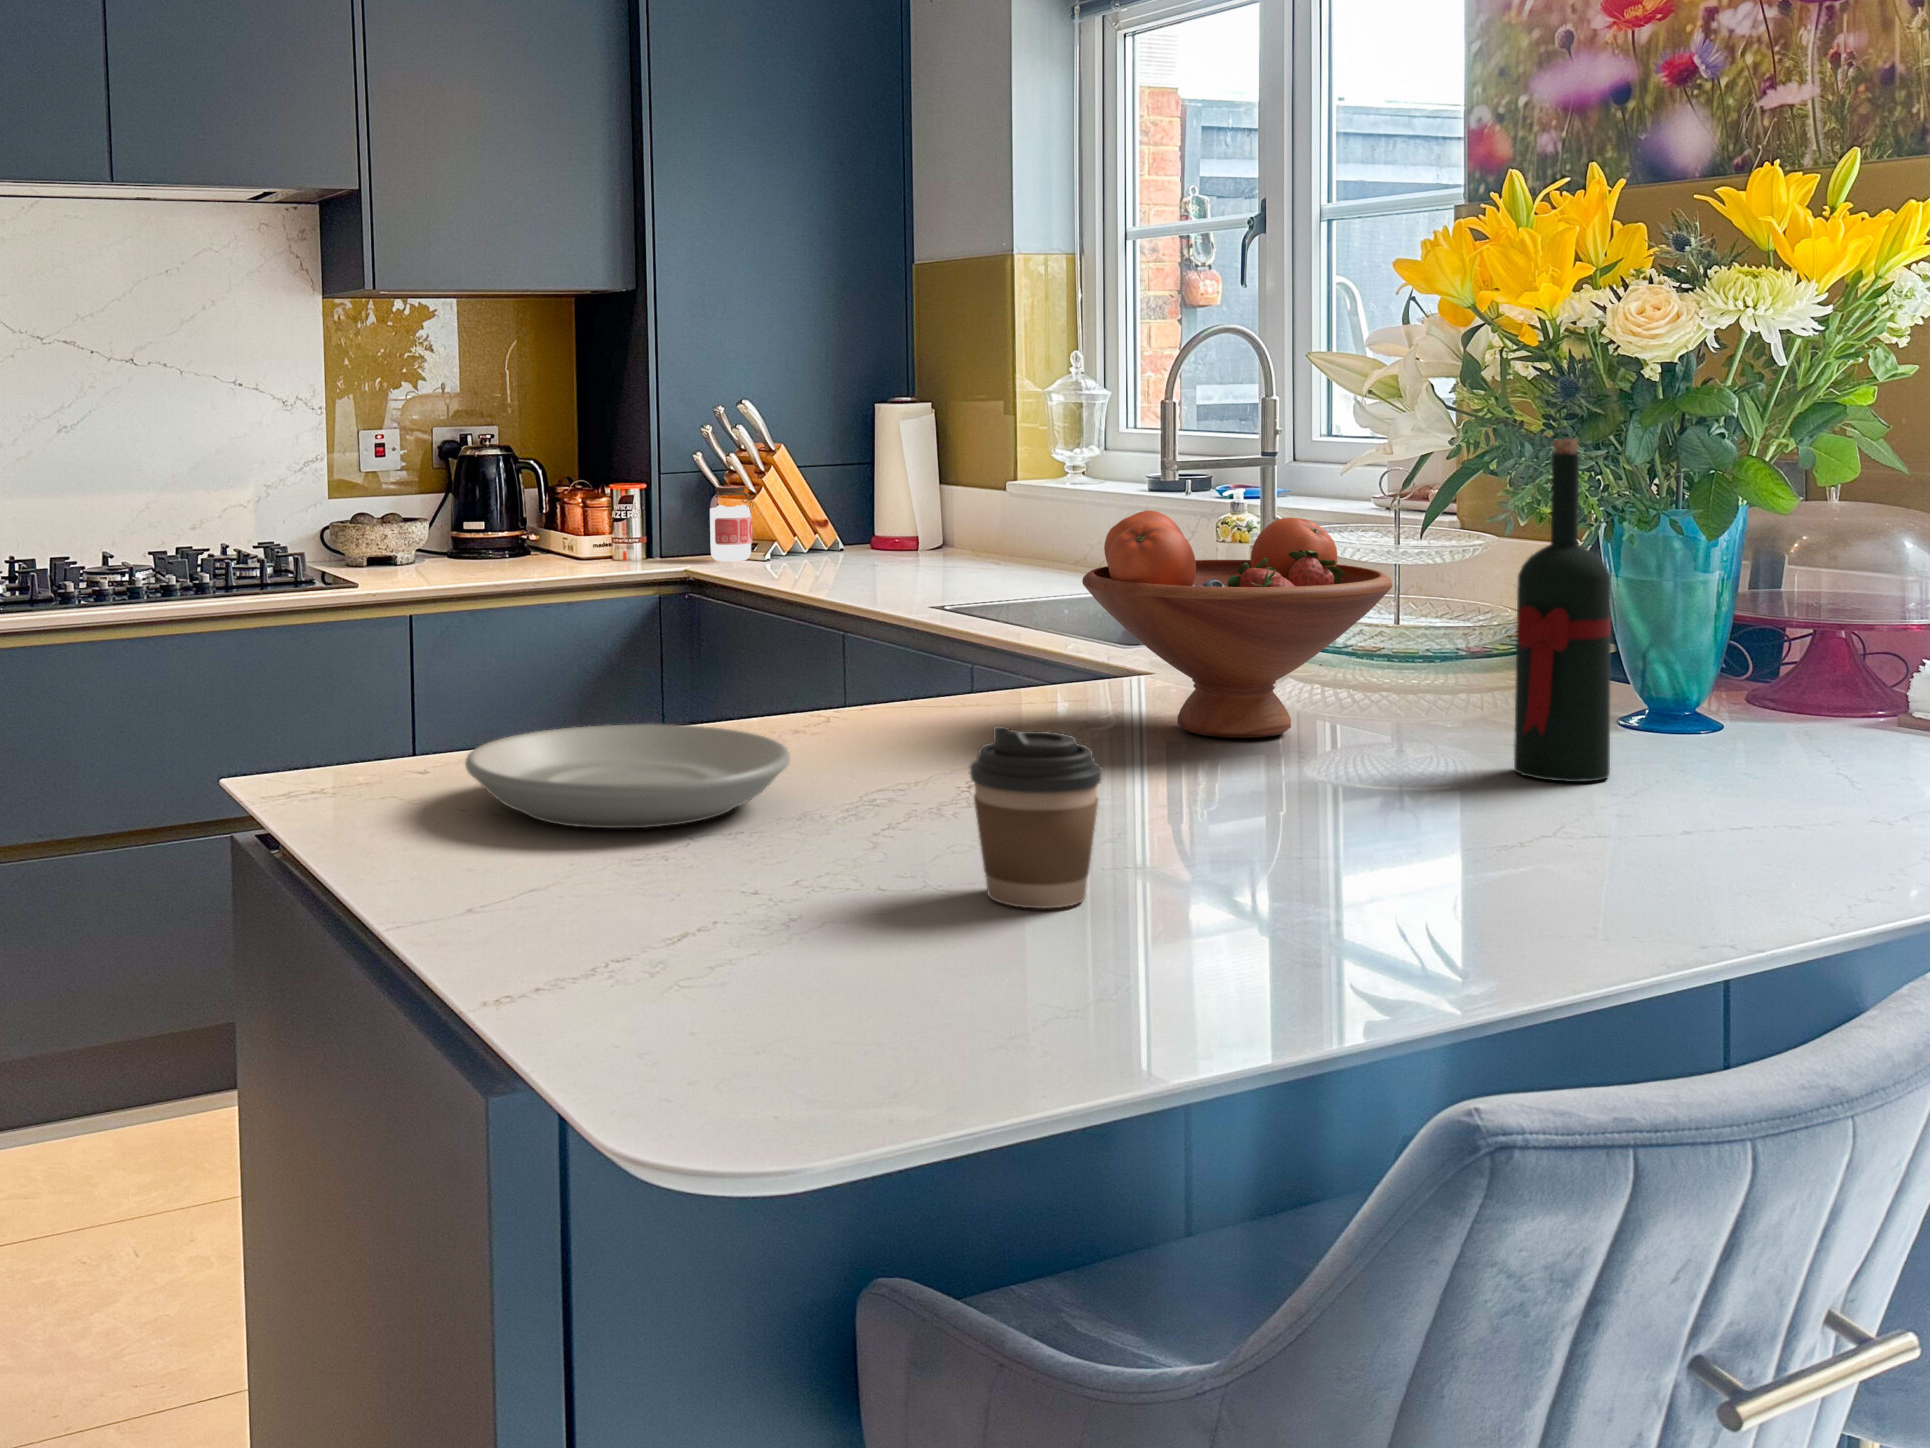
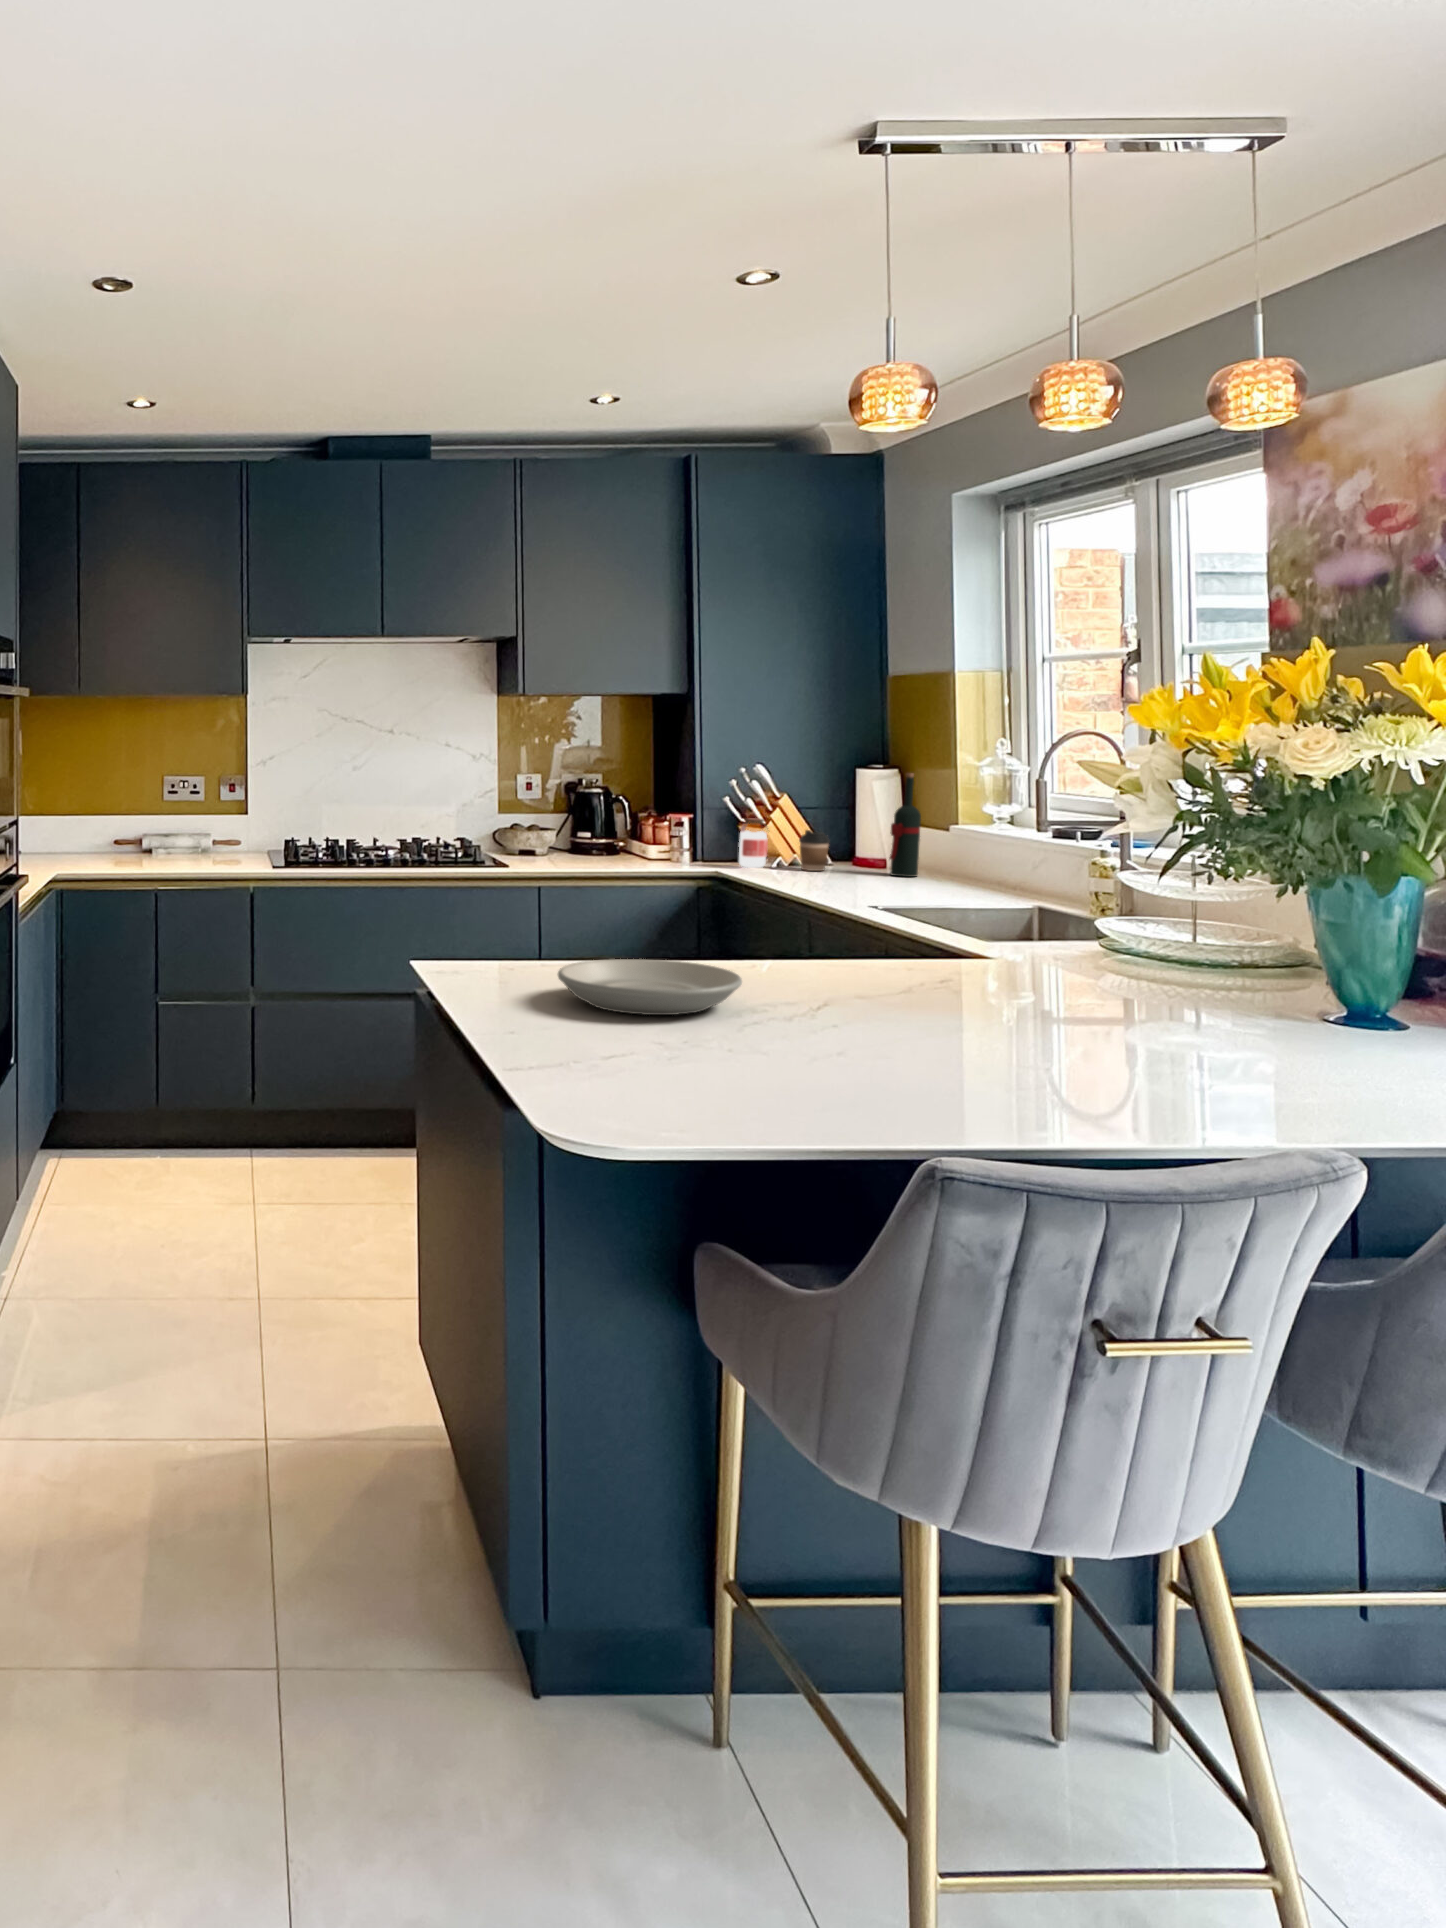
wine bottle: present [1514,439,1611,782] -> present [890,773,921,877]
fruit bowl: present [1082,510,1392,738] -> none [941,851,1136,993]
coffee cup: present [970,726,1102,908] -> present [799,830,830,871]

